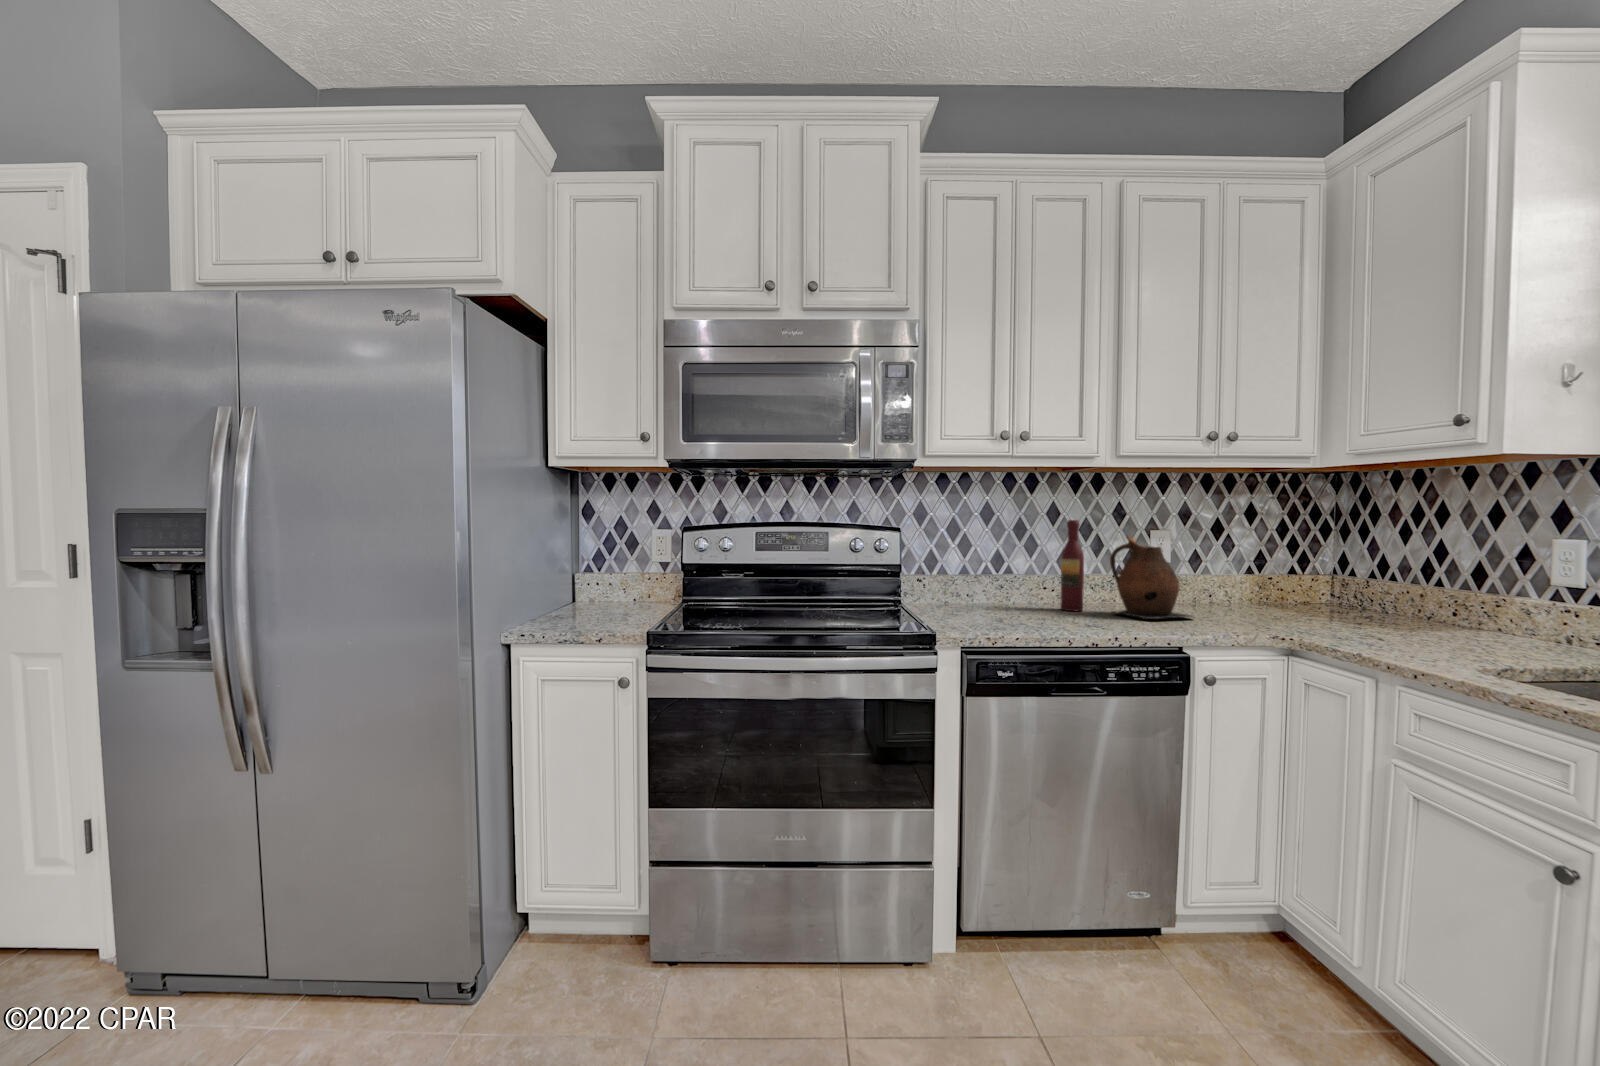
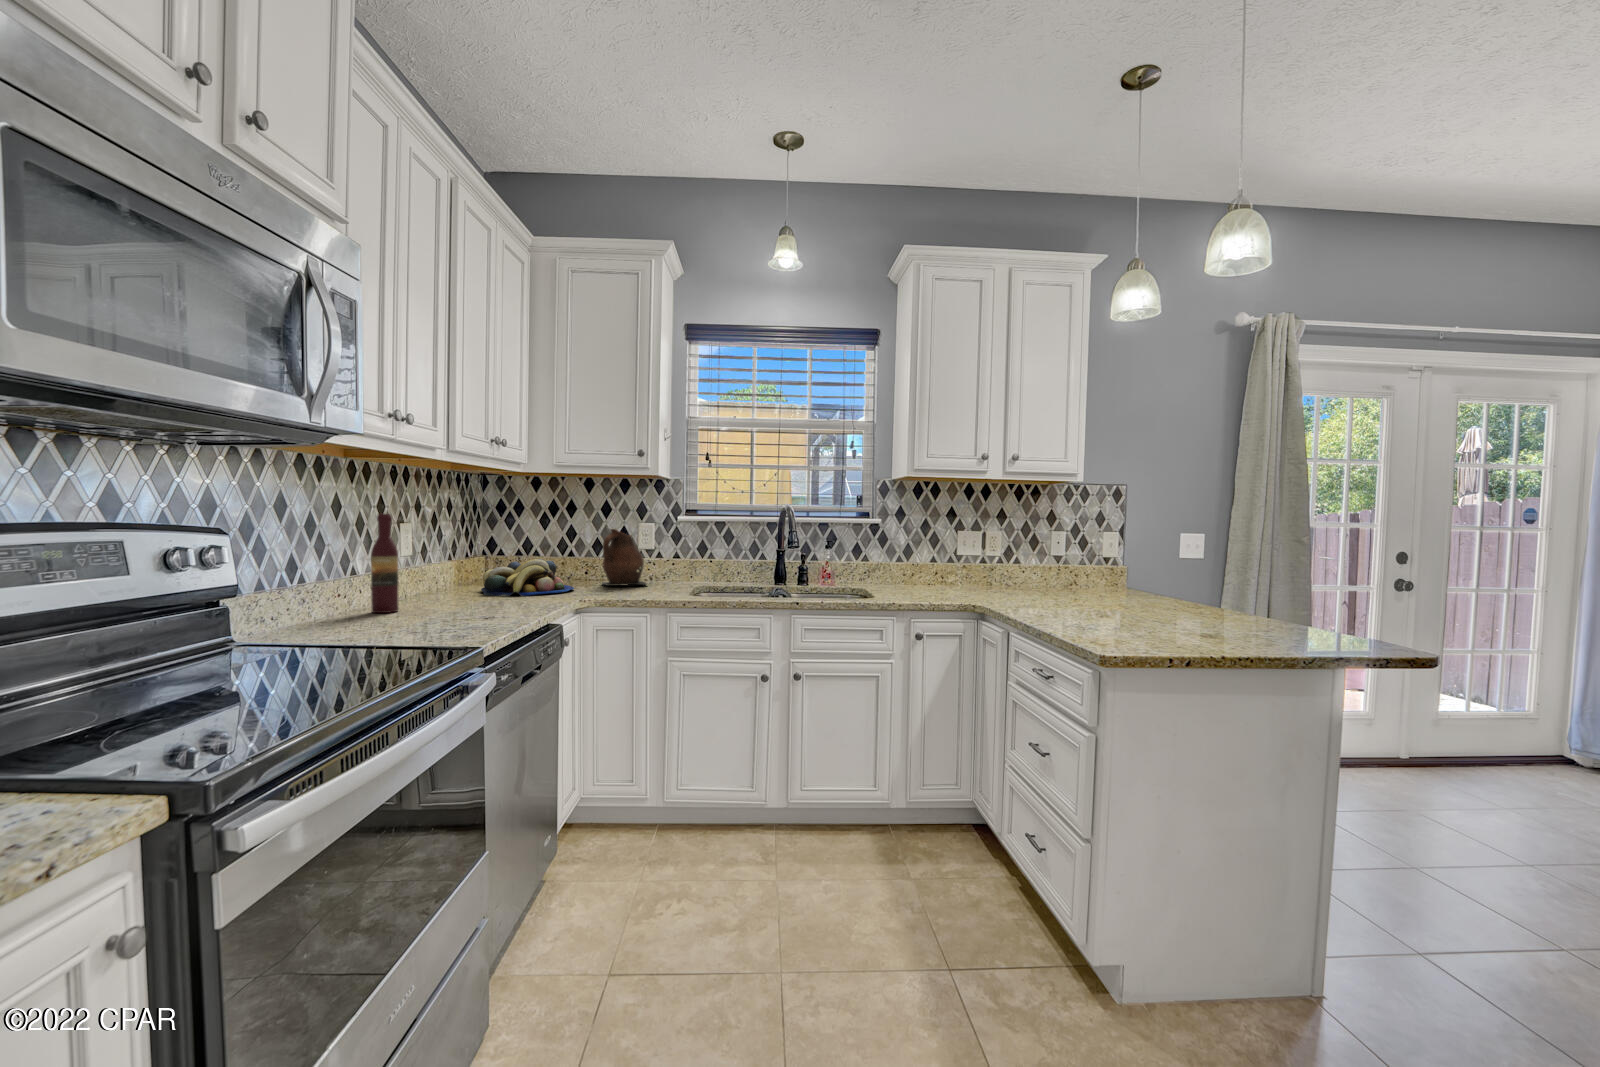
ceramic pitcher: present [1110,537,1193,619] -> present [602,529,647,586]
fruit bowl: none [1235,582,1383,632] -> present [481,559,574,596]

